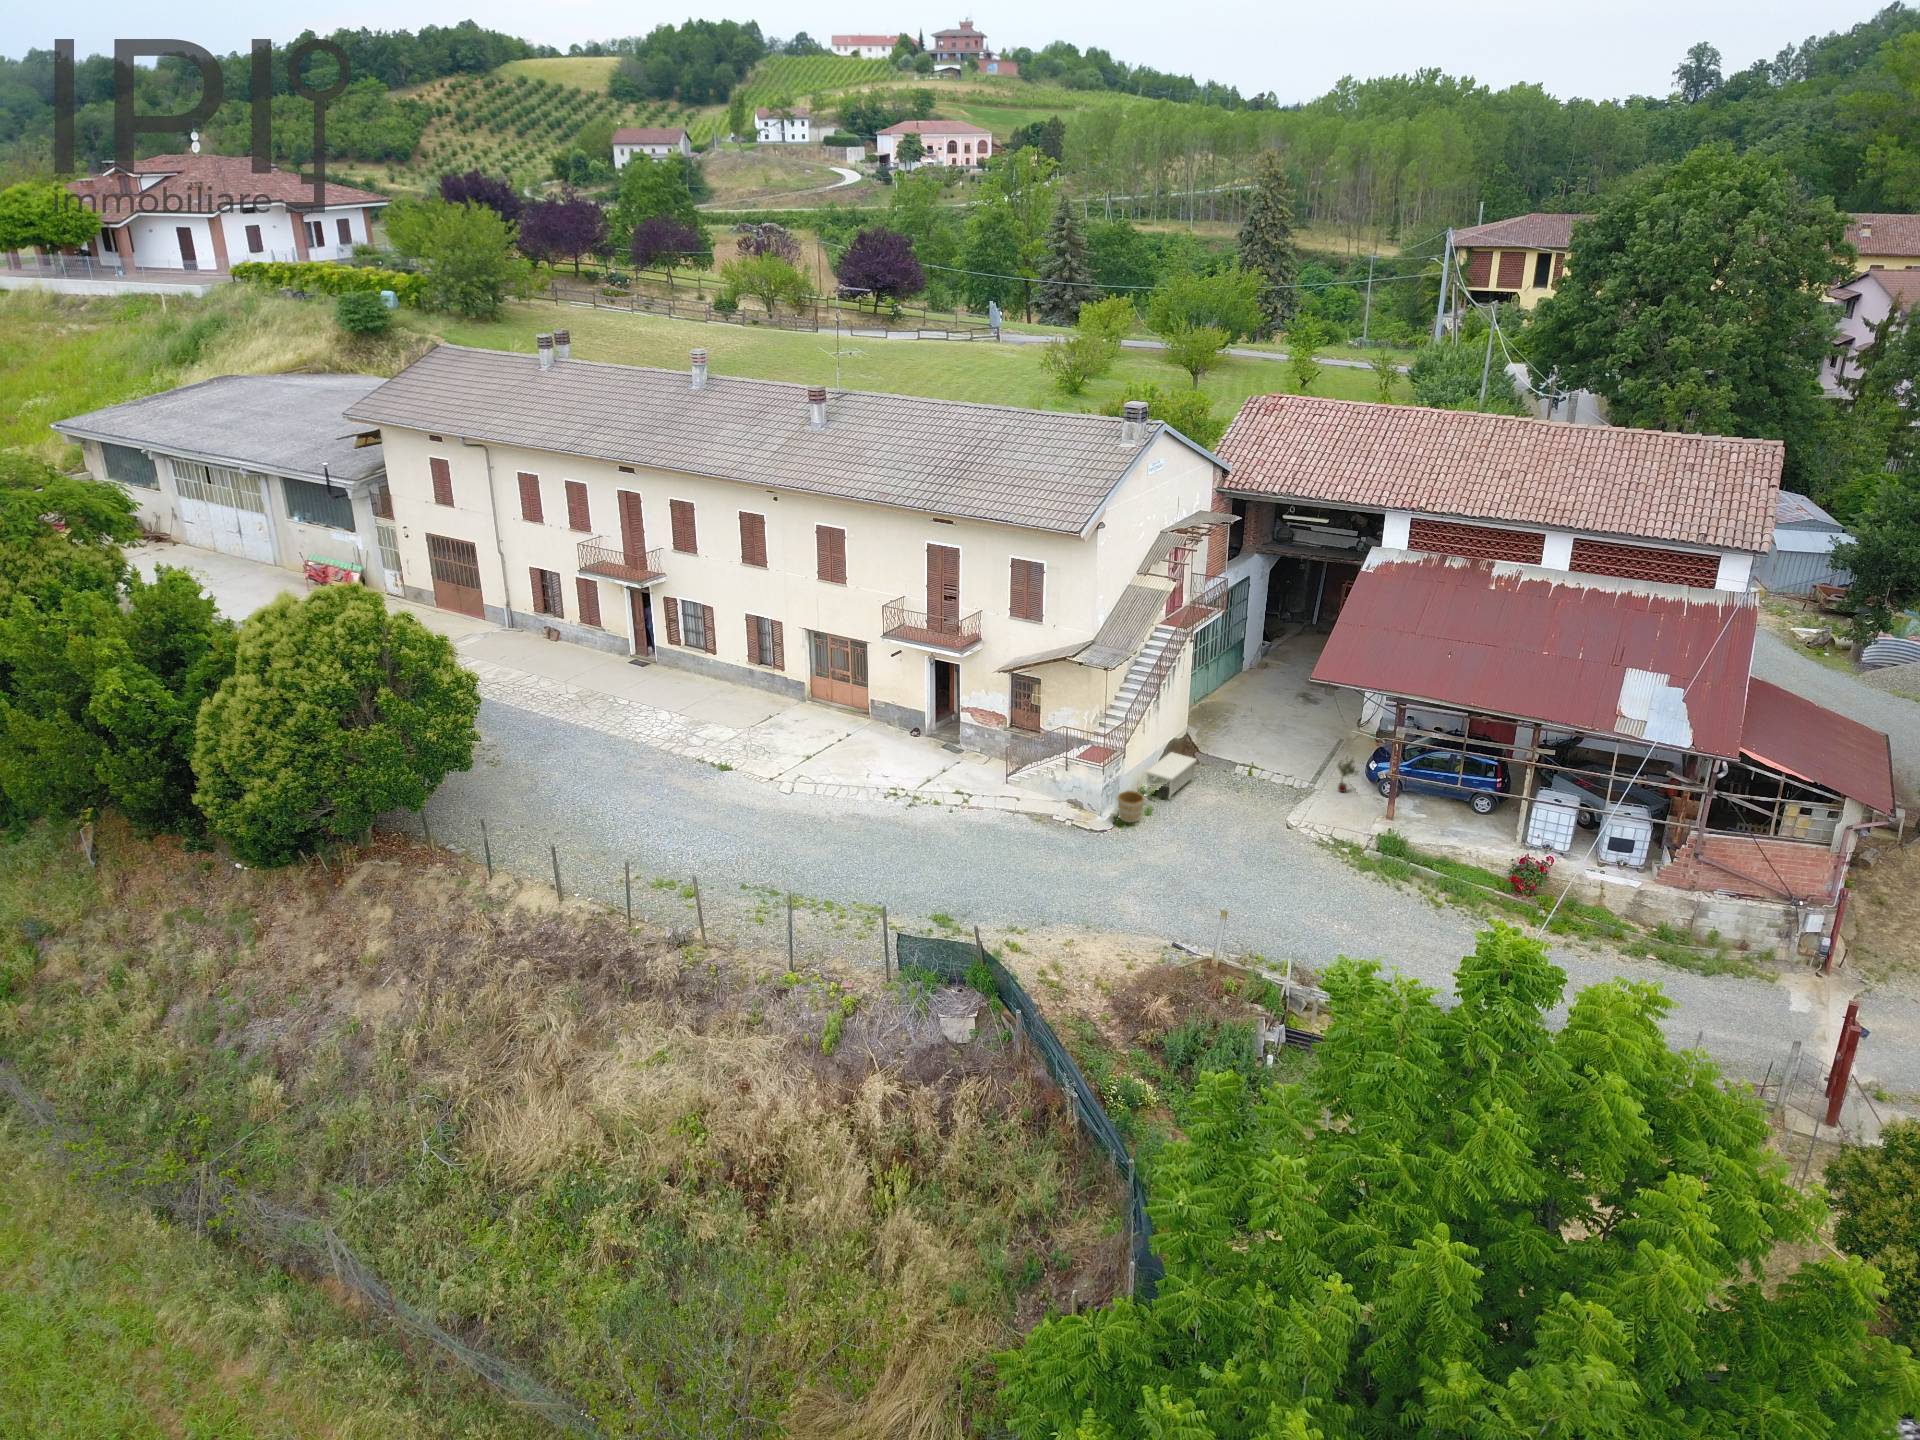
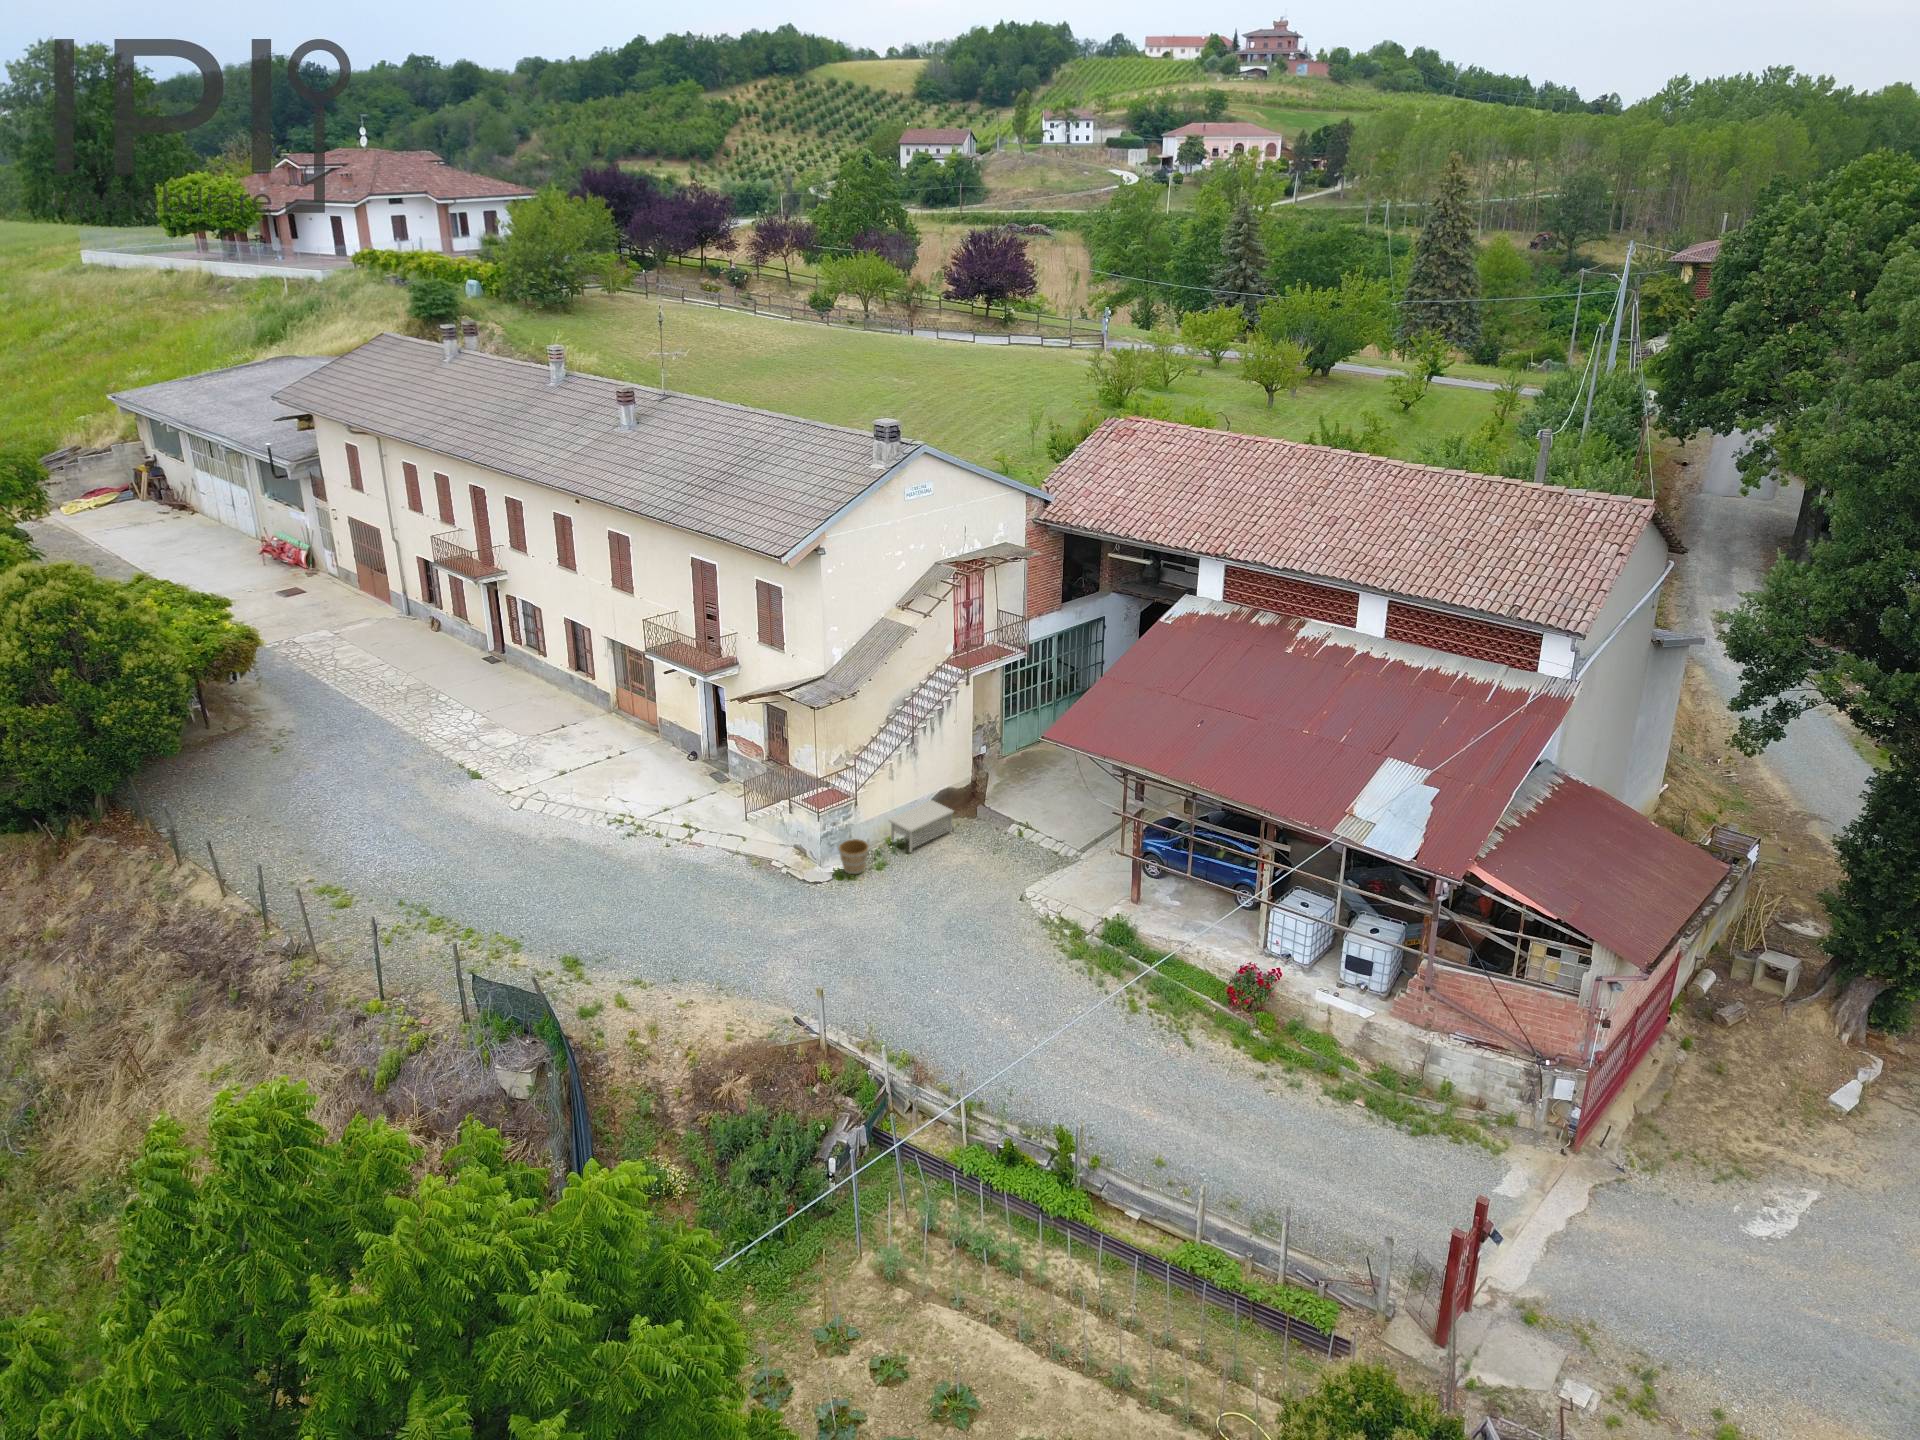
potted tree: present [1338,756,1358,792] -> none [1099,823,1124,864]

